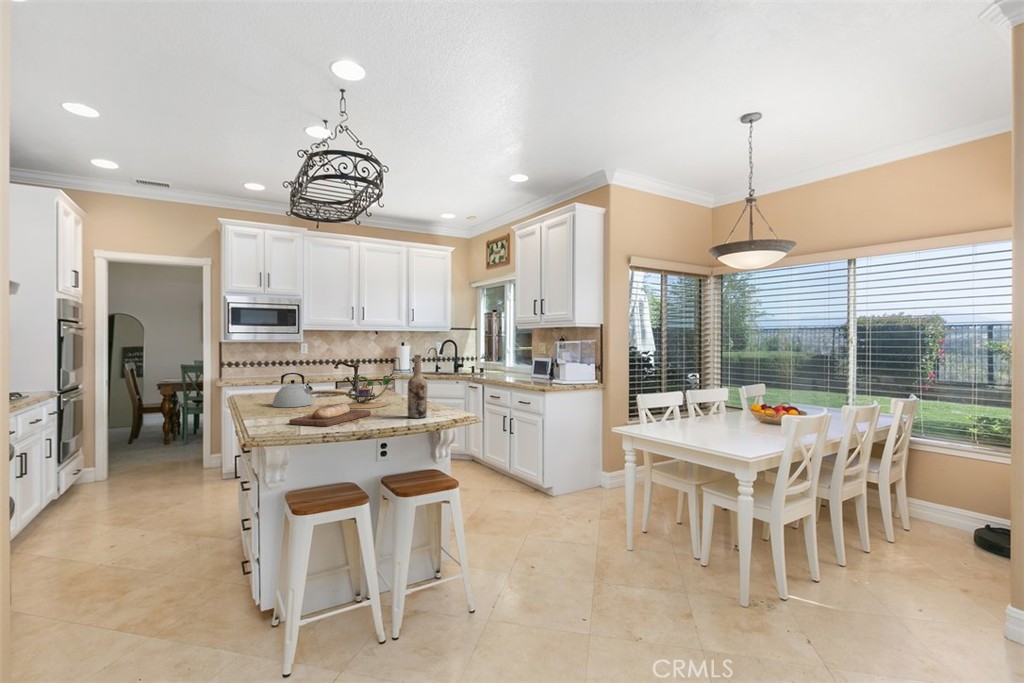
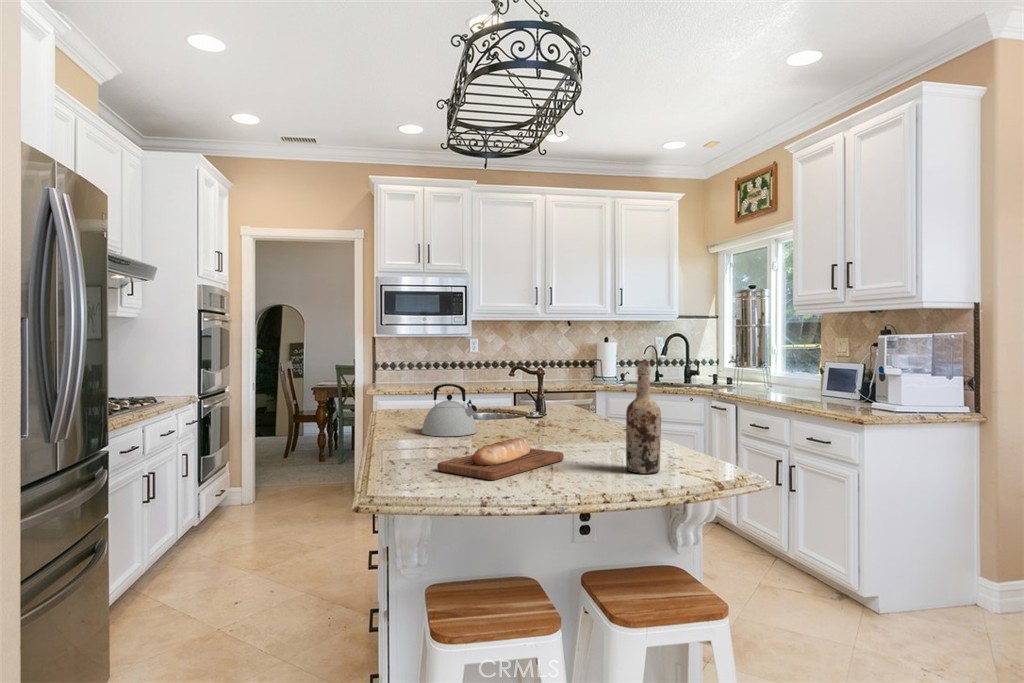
plant: present [343,373,398,408] -> none [517,388,613,445]

